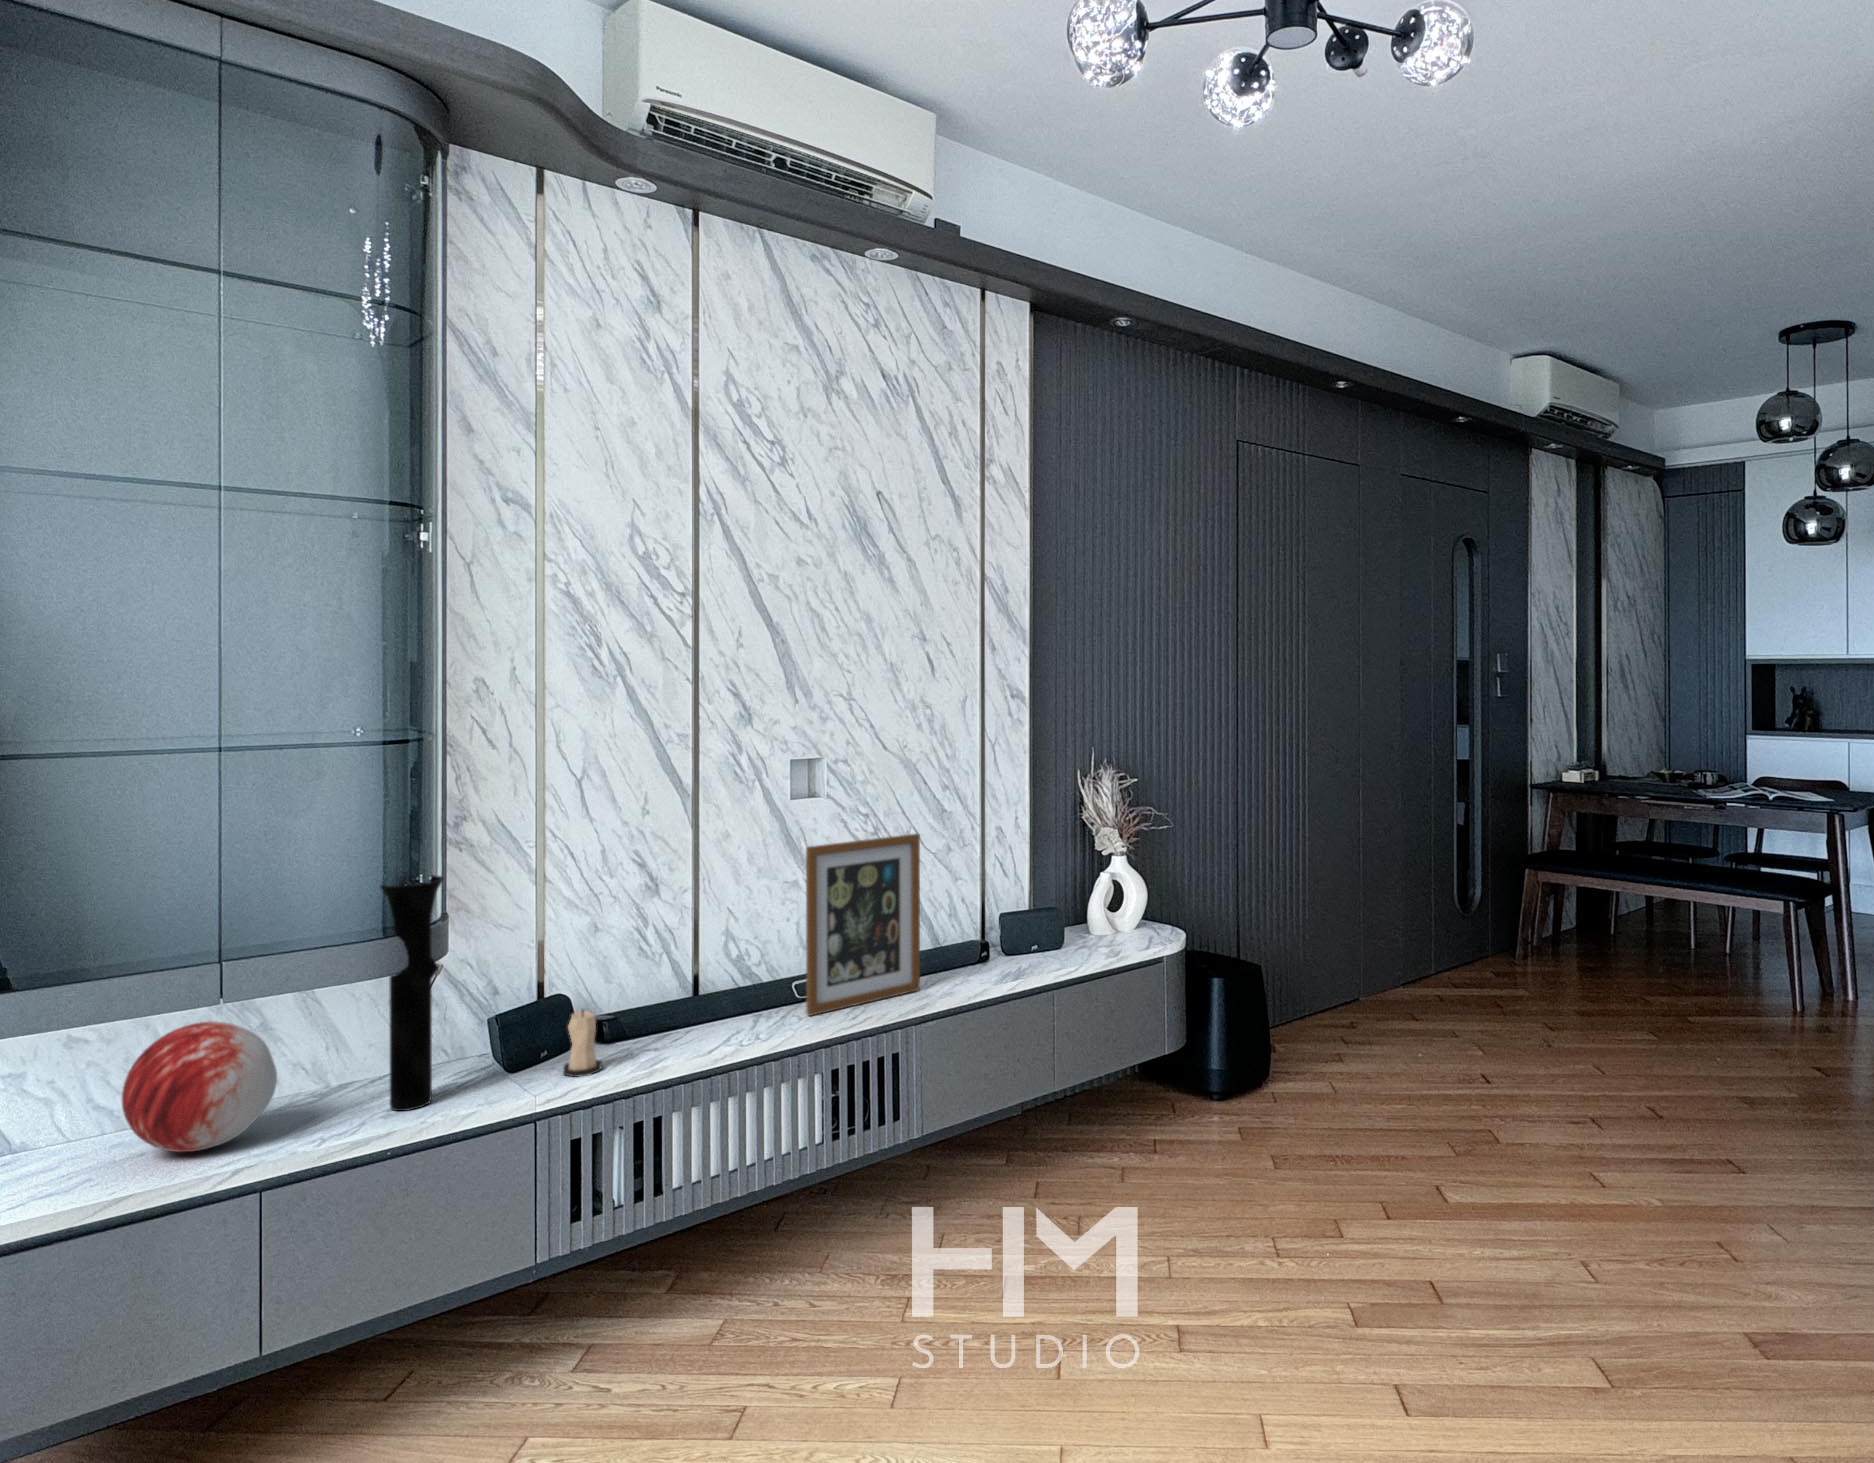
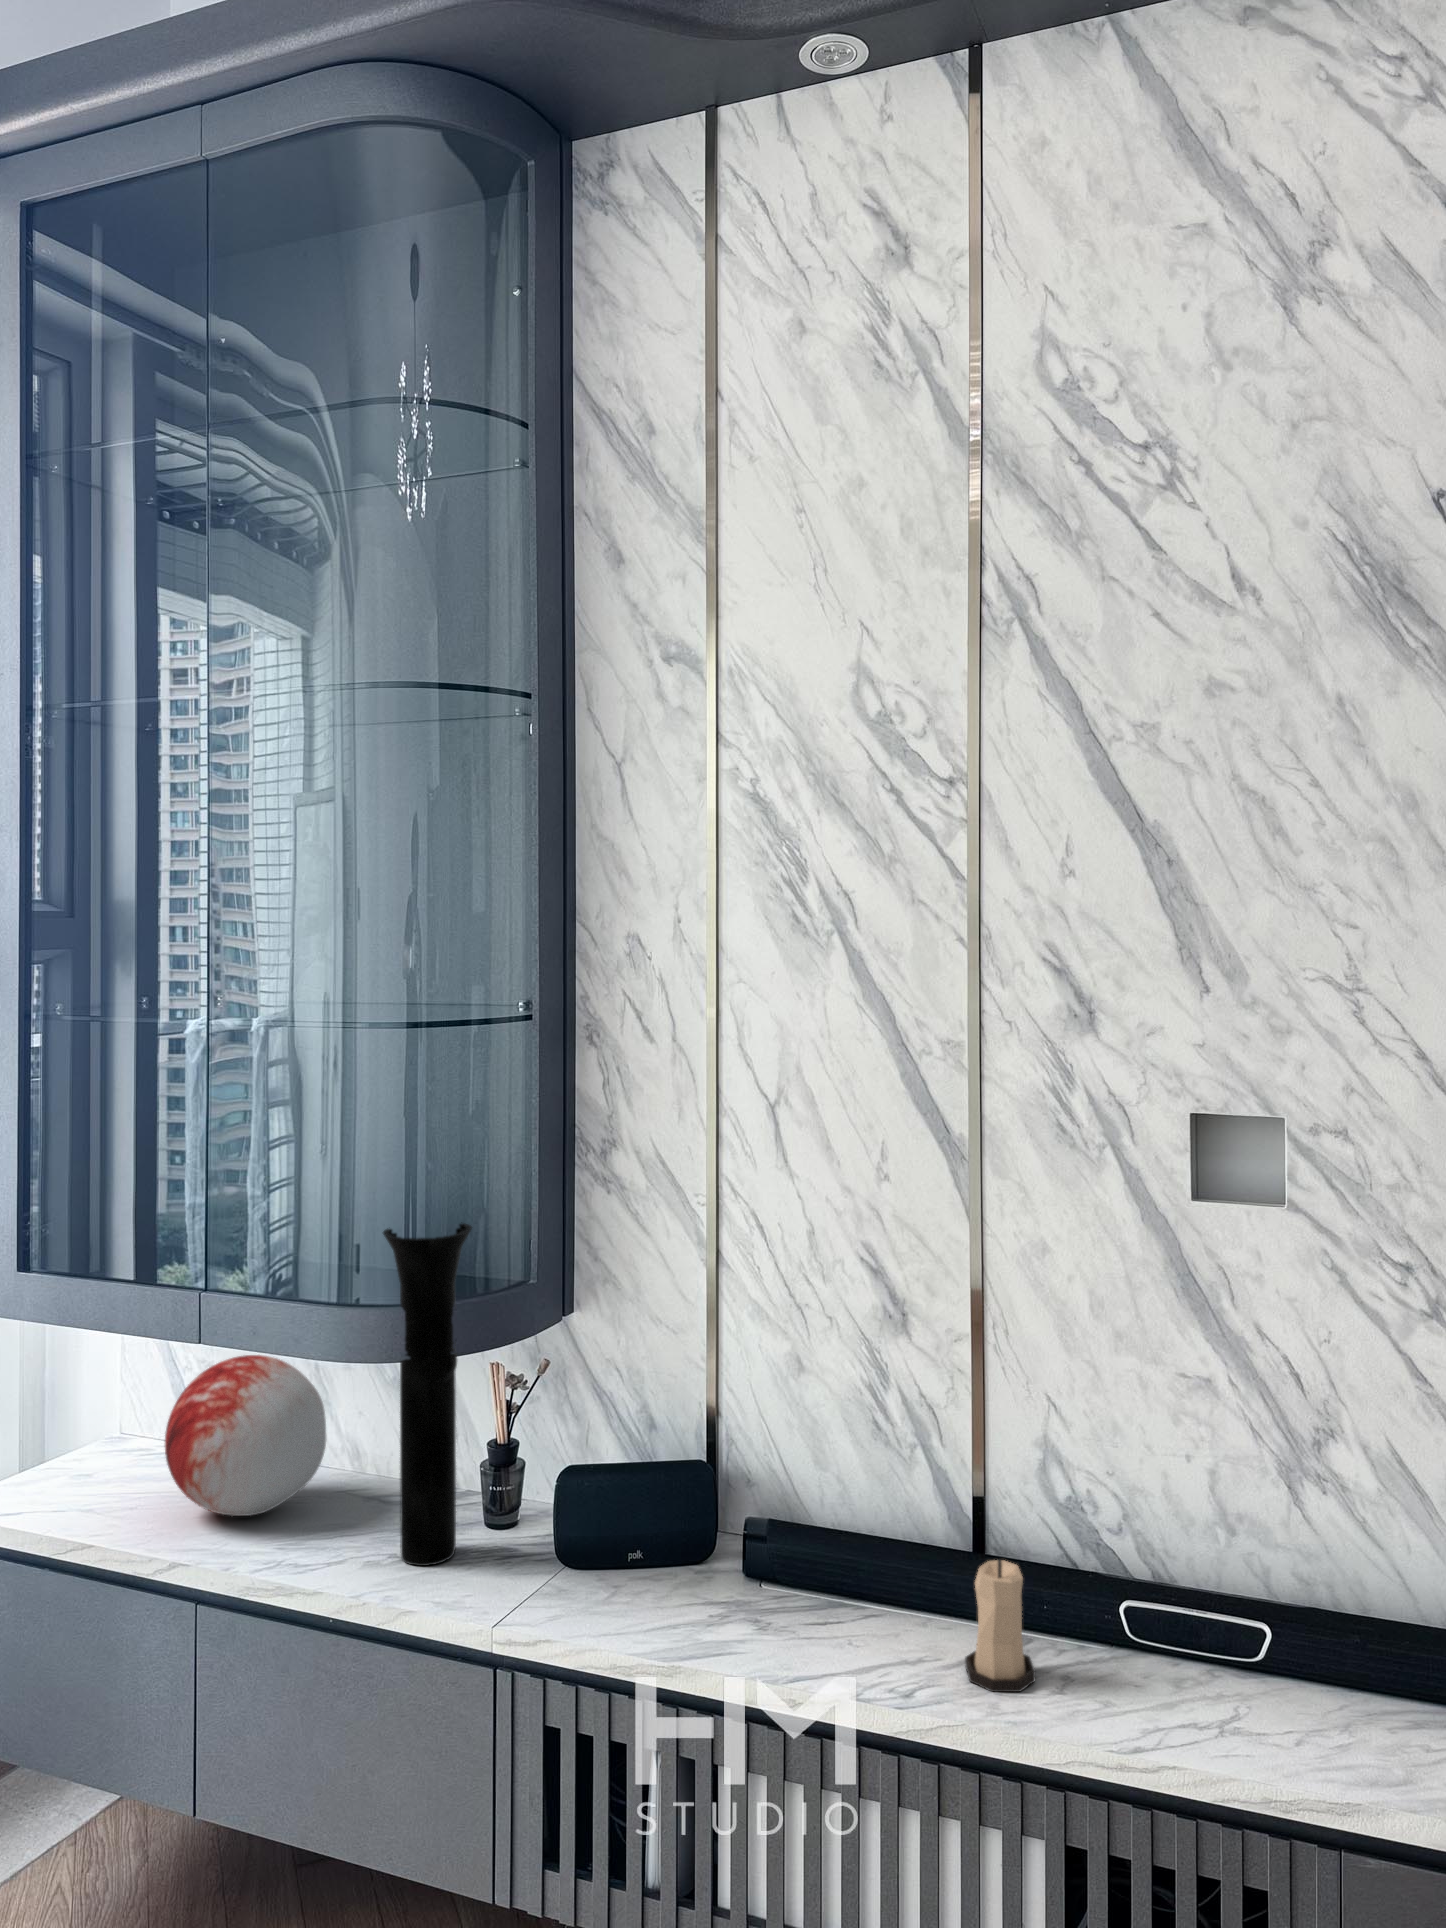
picture frame: present [806,834,920,1016] -> none [1093,1314,1430,1752]
candle: present [563,1010,602,1077] -> present [965,1560,1035,1692]

